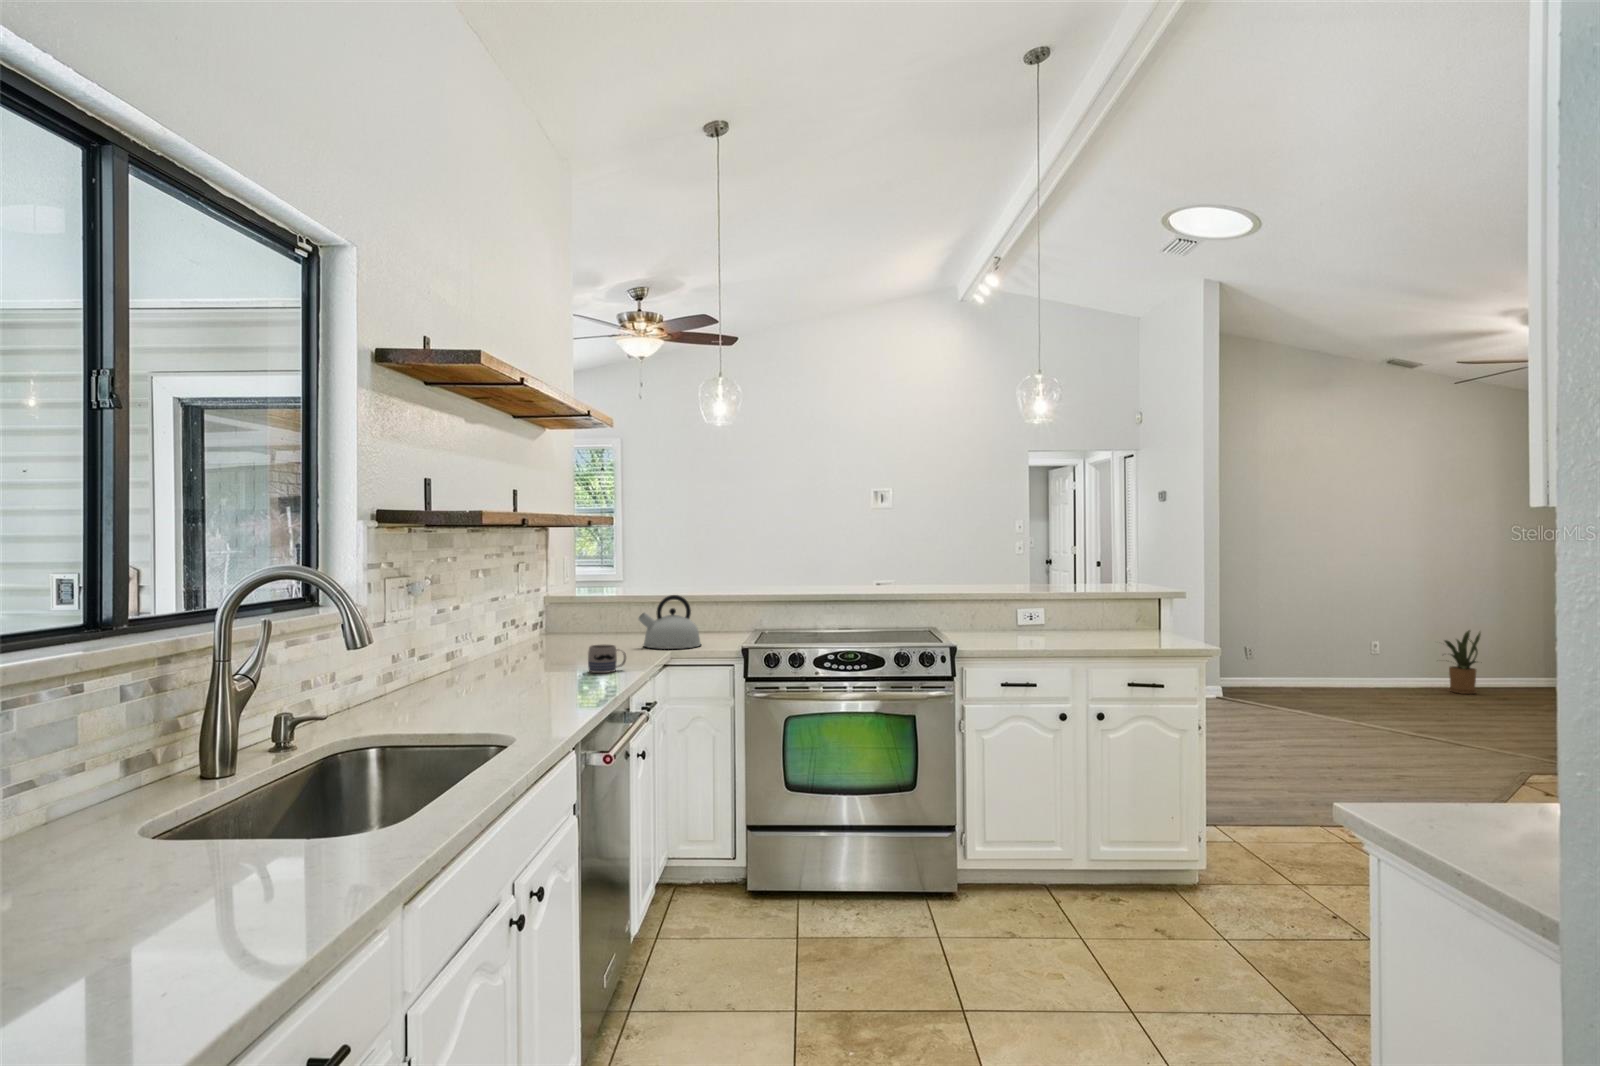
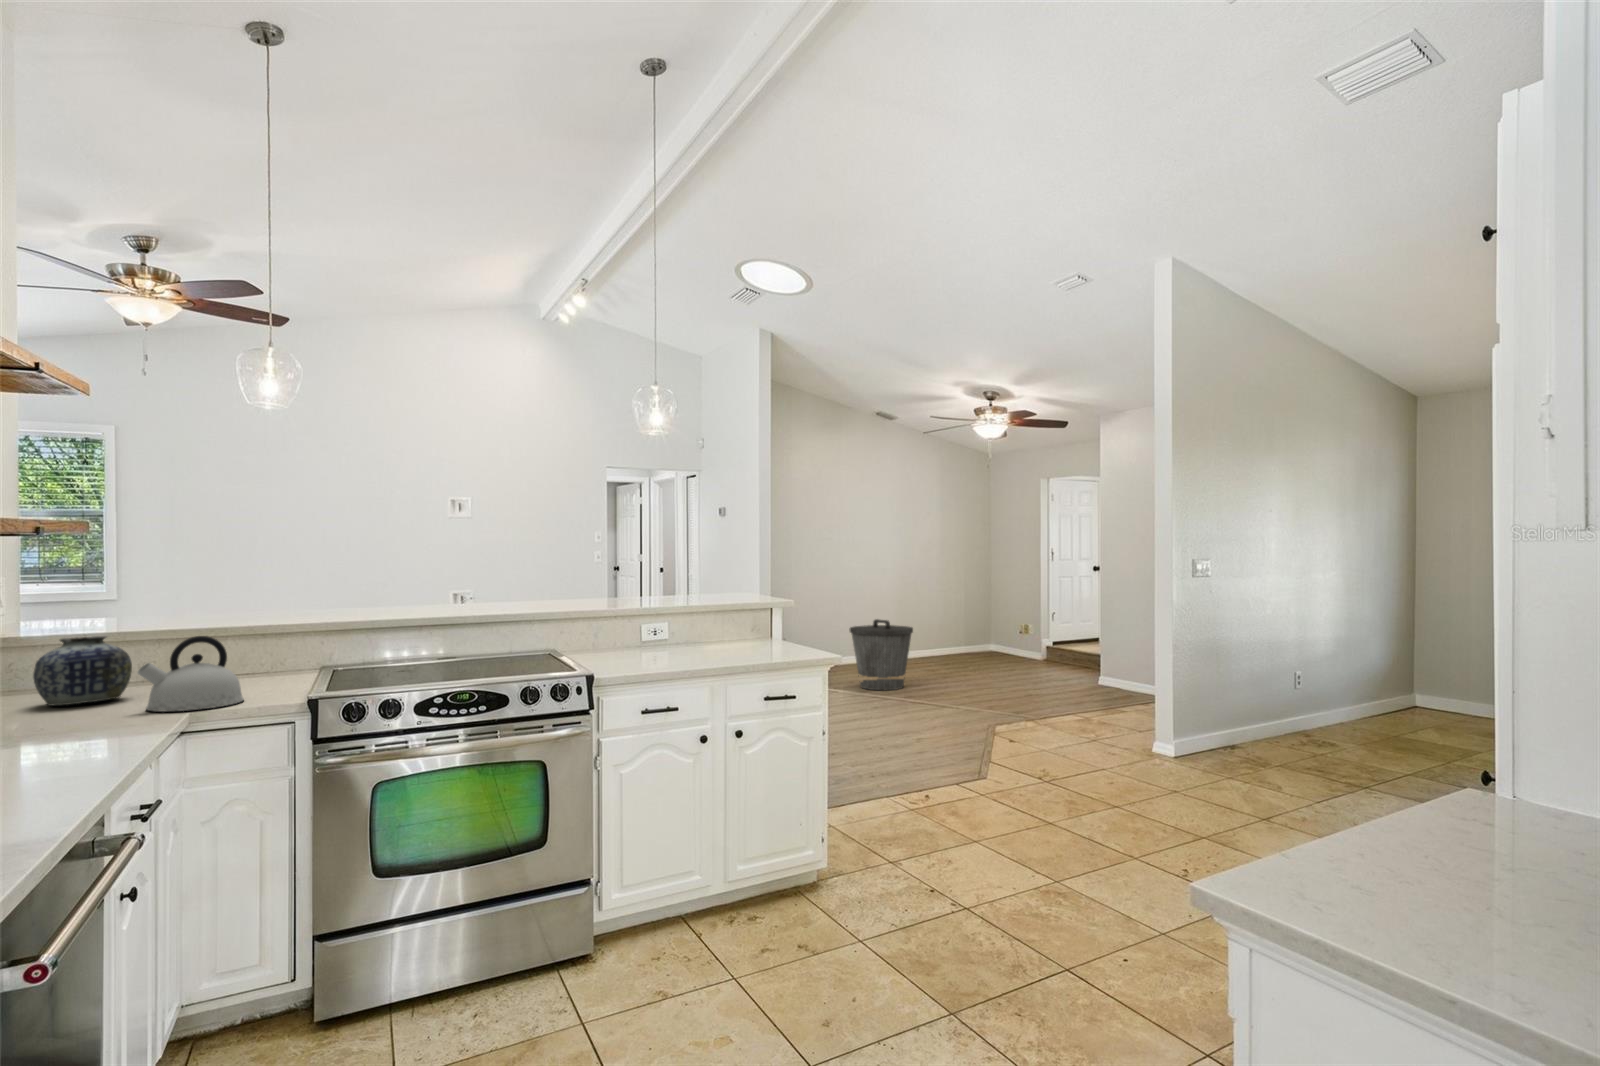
vase: none [582,591,635,638] -> present [33,636,132,706]
trash can: none [1289,615,1379,701] -> present [849,619,913,690]
house plant: present [1445,630,1481,694] -> none [946,625,977,676]
mug: present [588,645,626,673] -> none [42,715,116,761]

